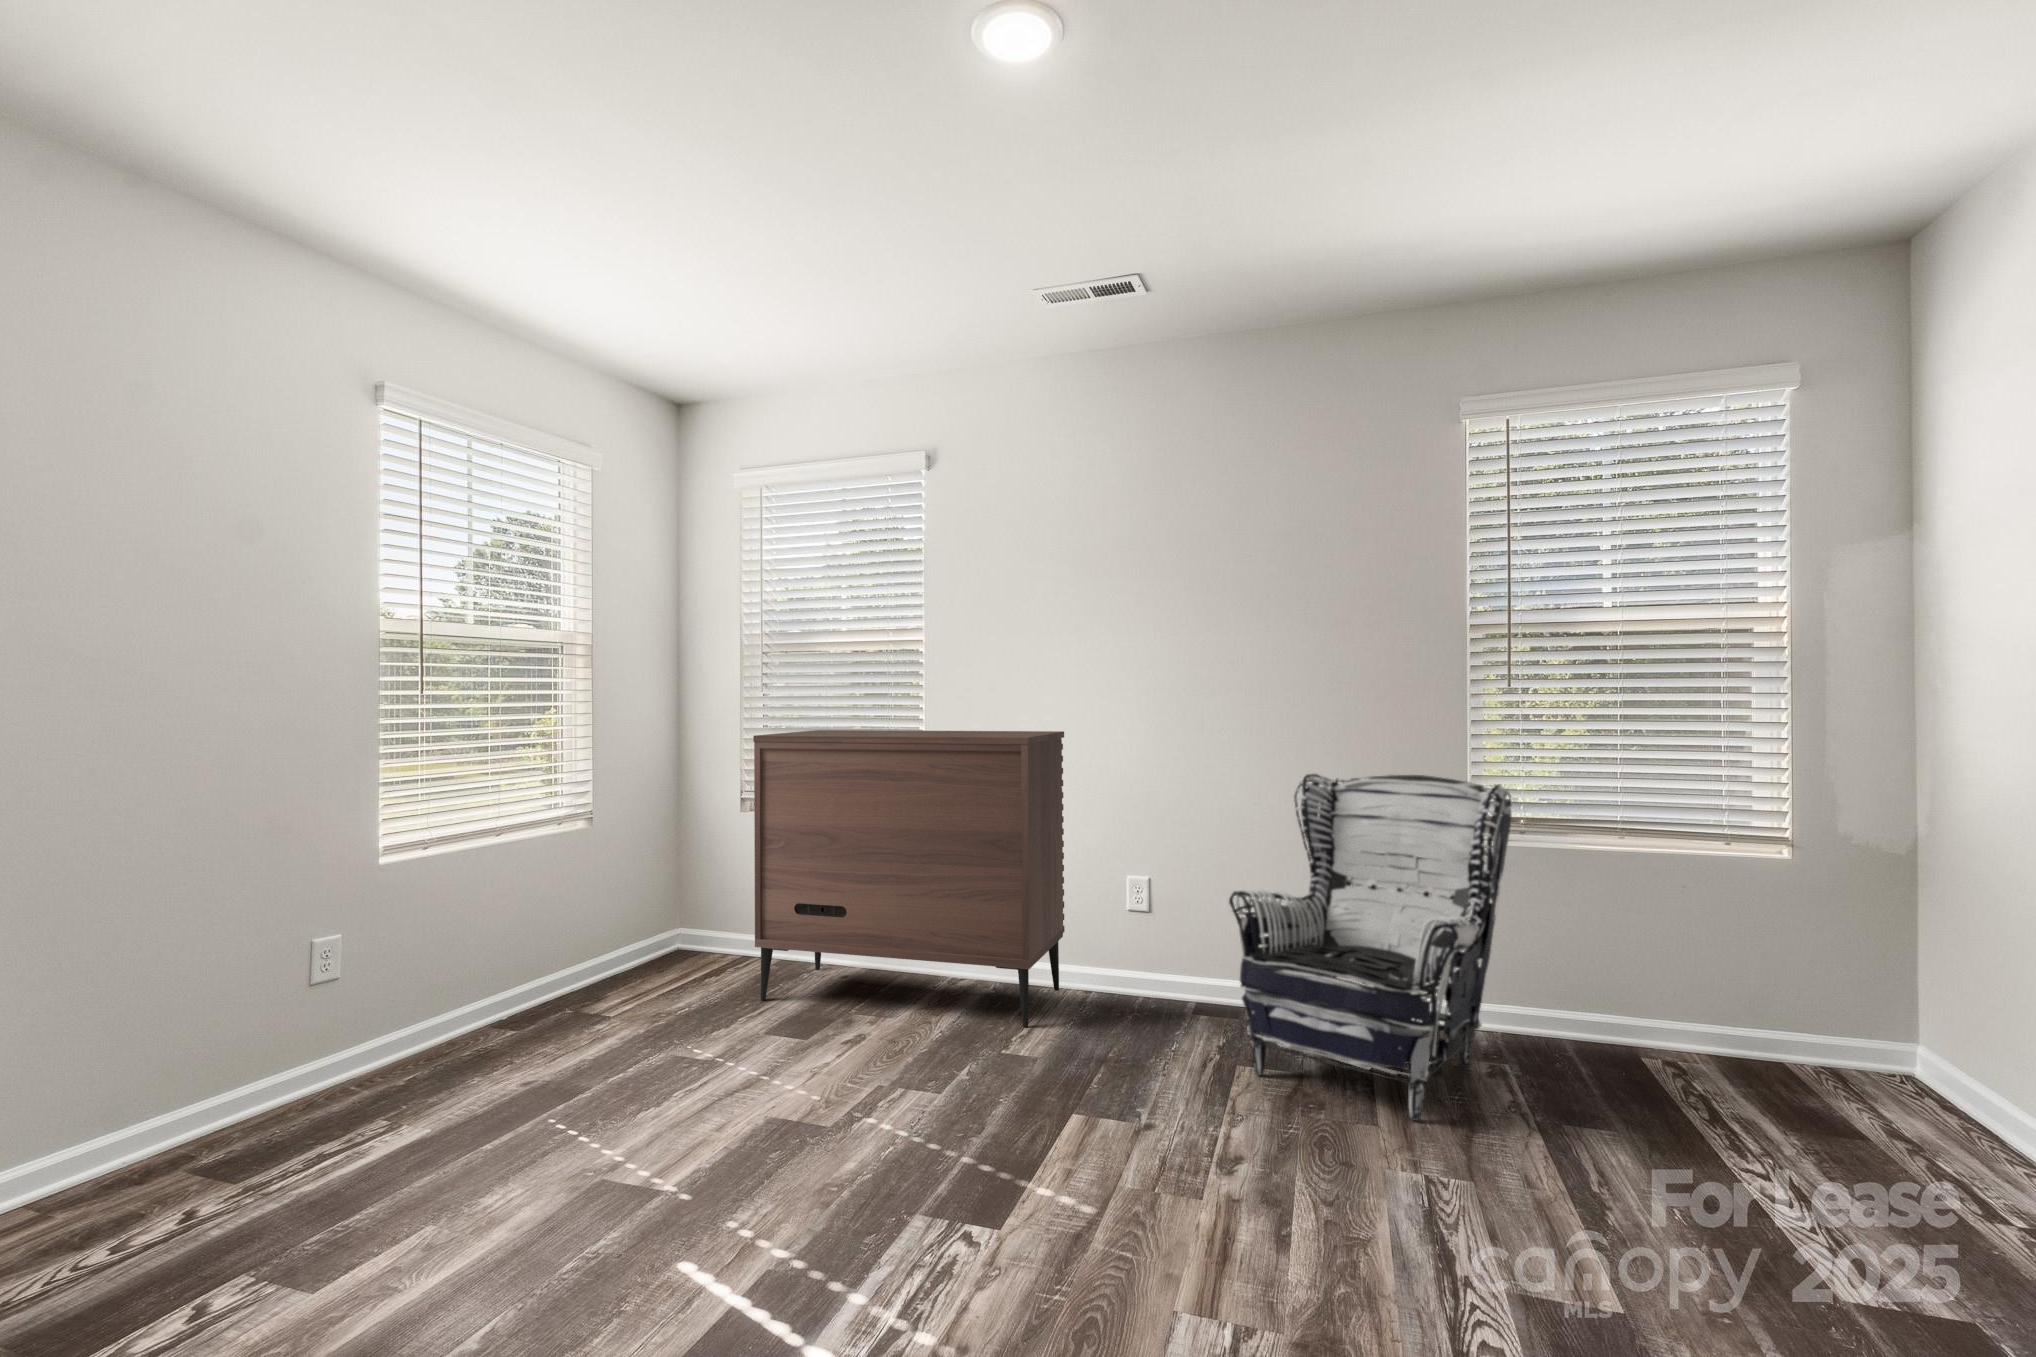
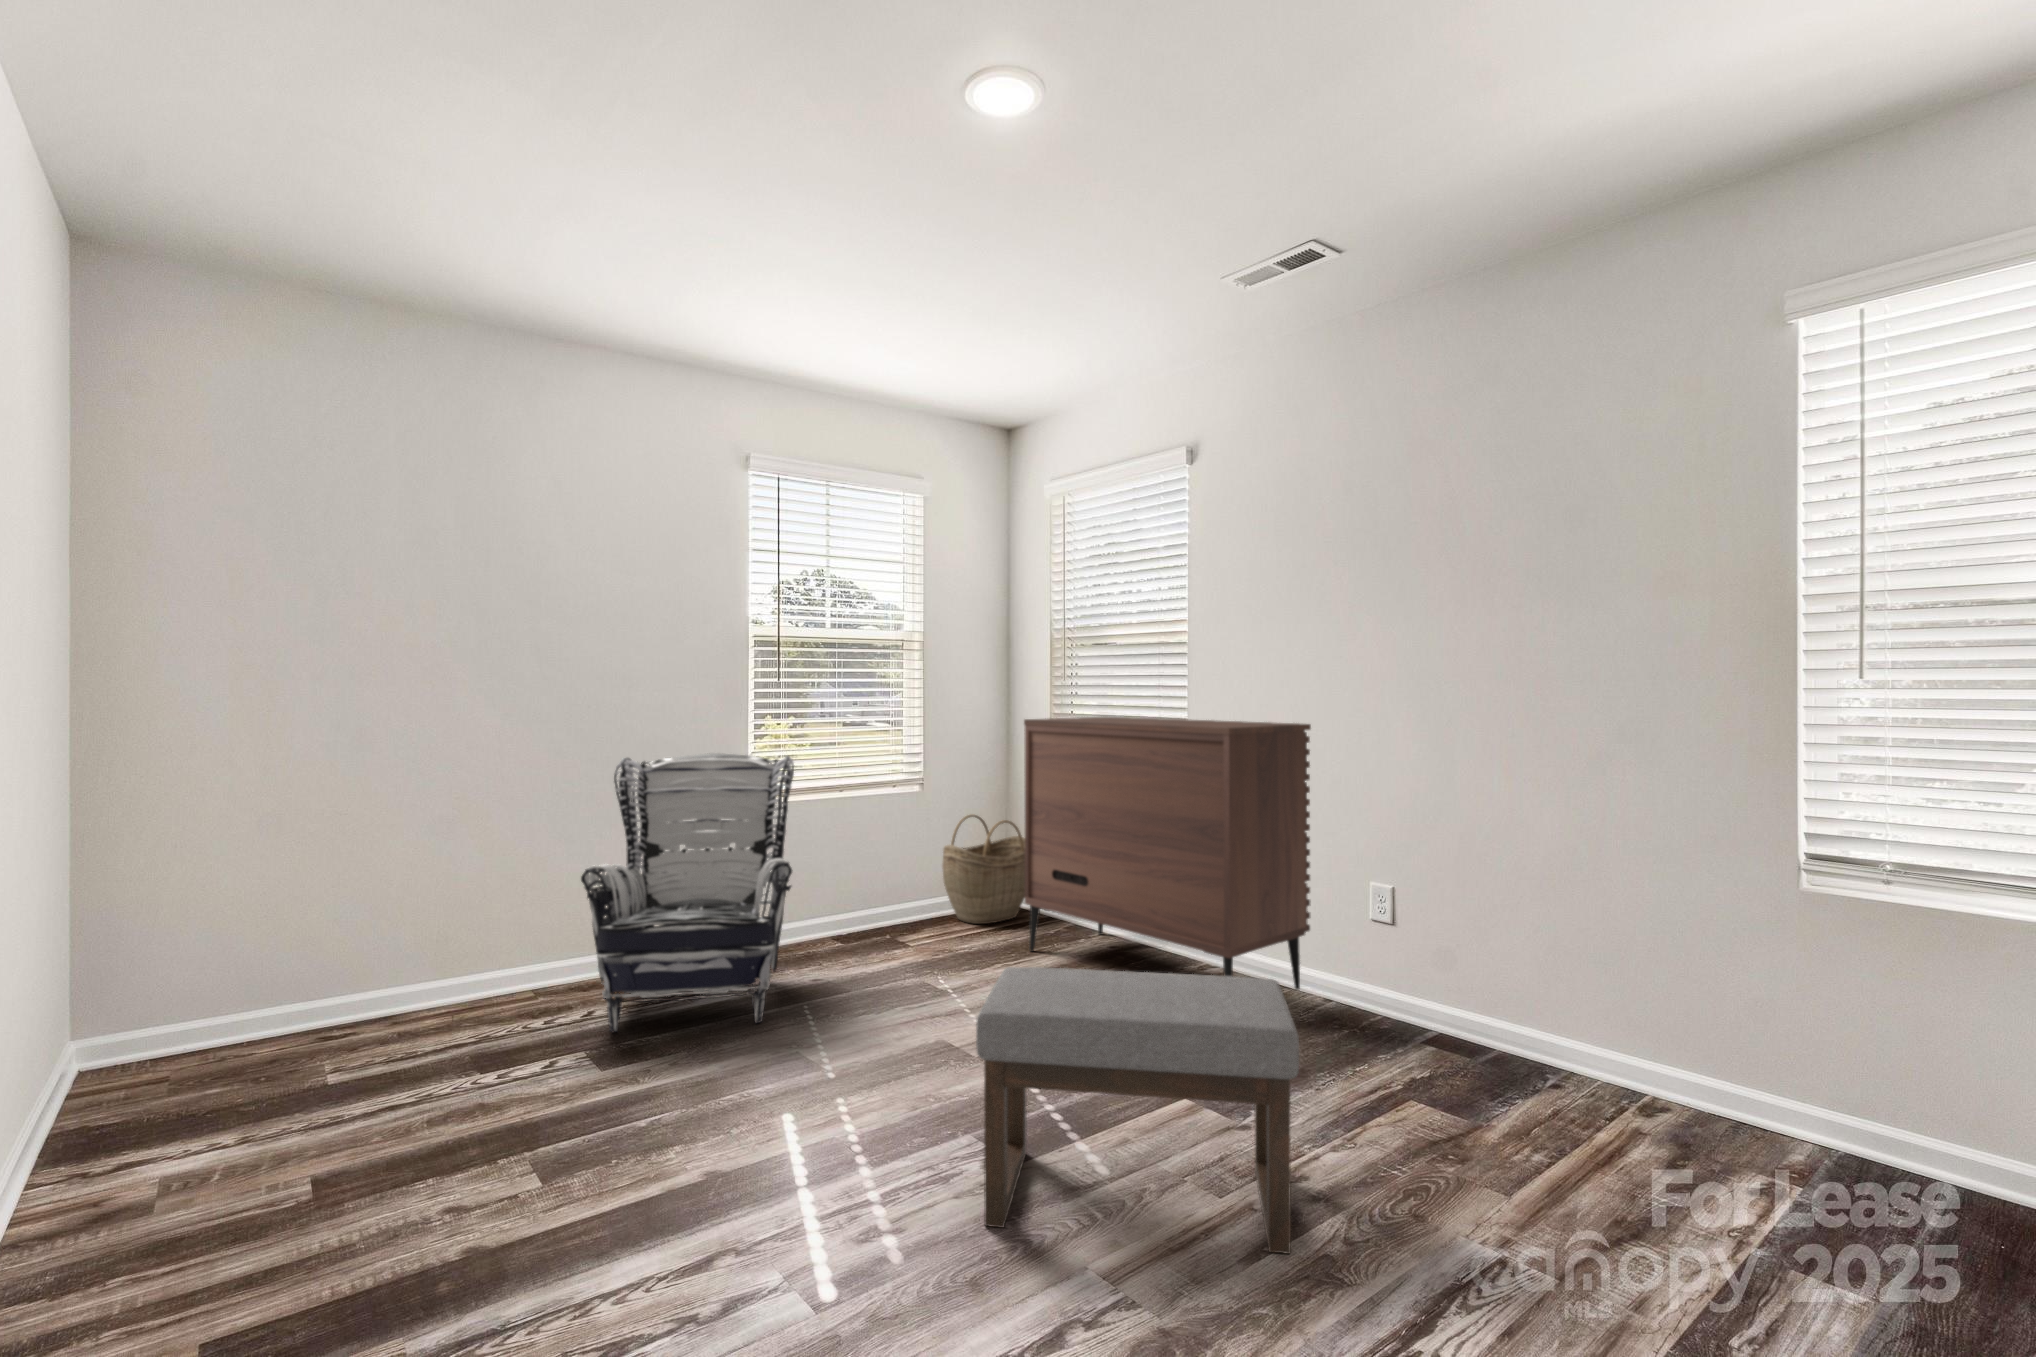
armchair: present [1229,774,1512,1121] -> present [581,753,794,1032]
woven basket: none [614,851,721,981] -> present [942,814,1025,924]
ottoman: none [968,977,1311,1303] -> present [976,967,1299,1254]

